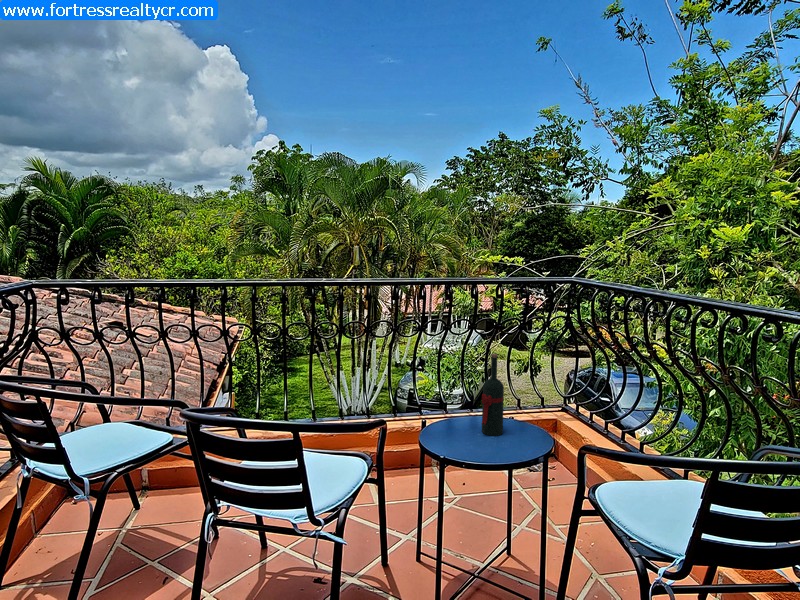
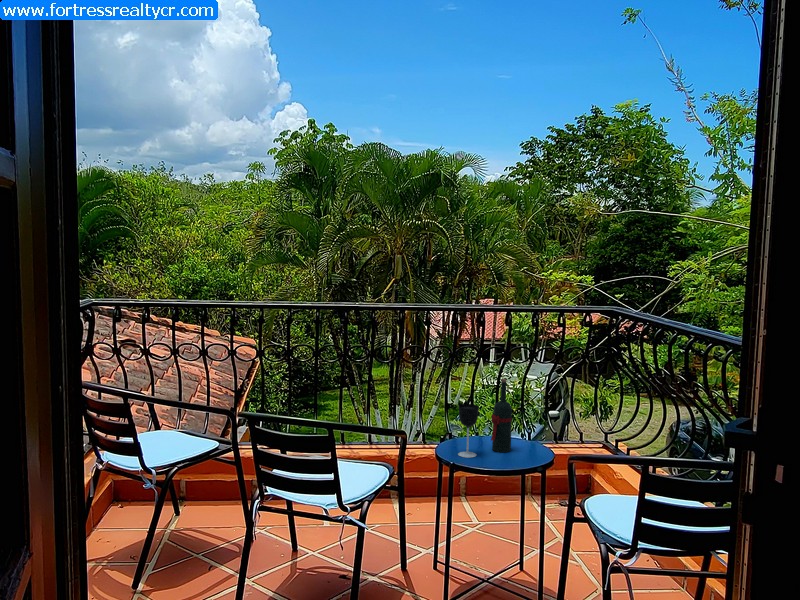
wine glass: none [447,384,470,446] -> present [458,404,479,458]

